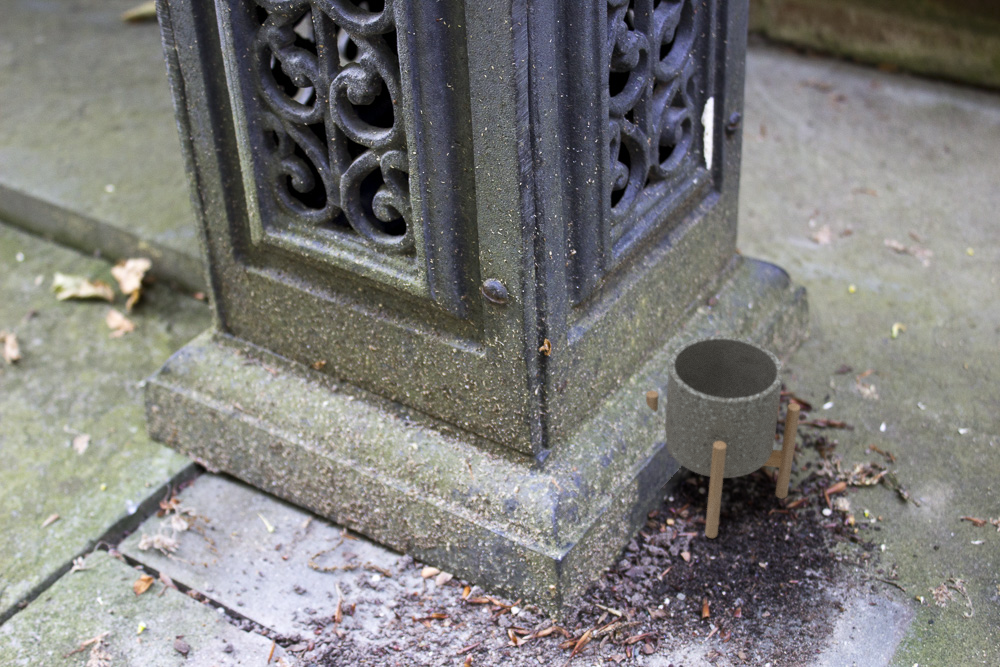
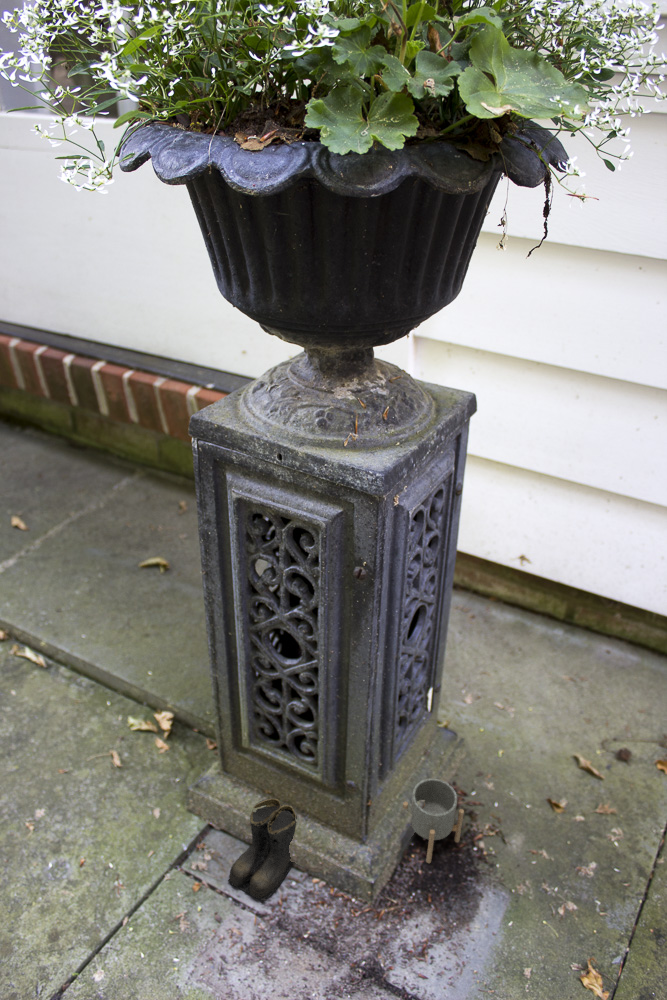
boots: none [215,377,398,609] -> present [228,799,297,901]

